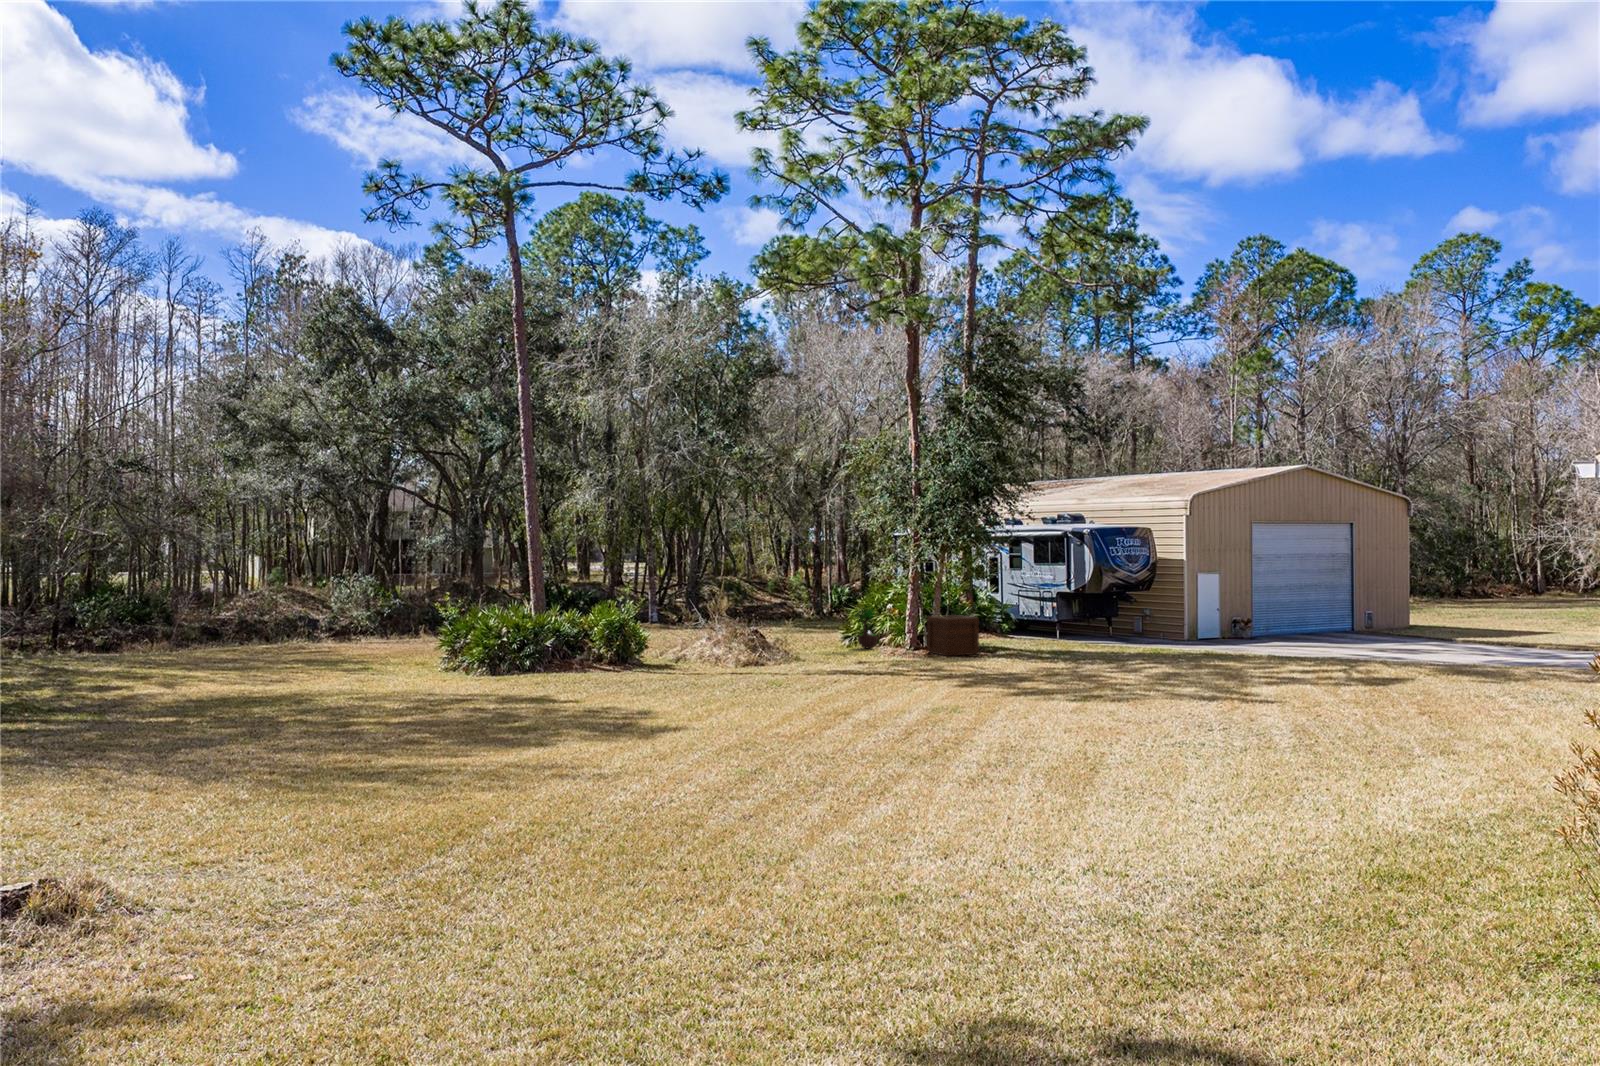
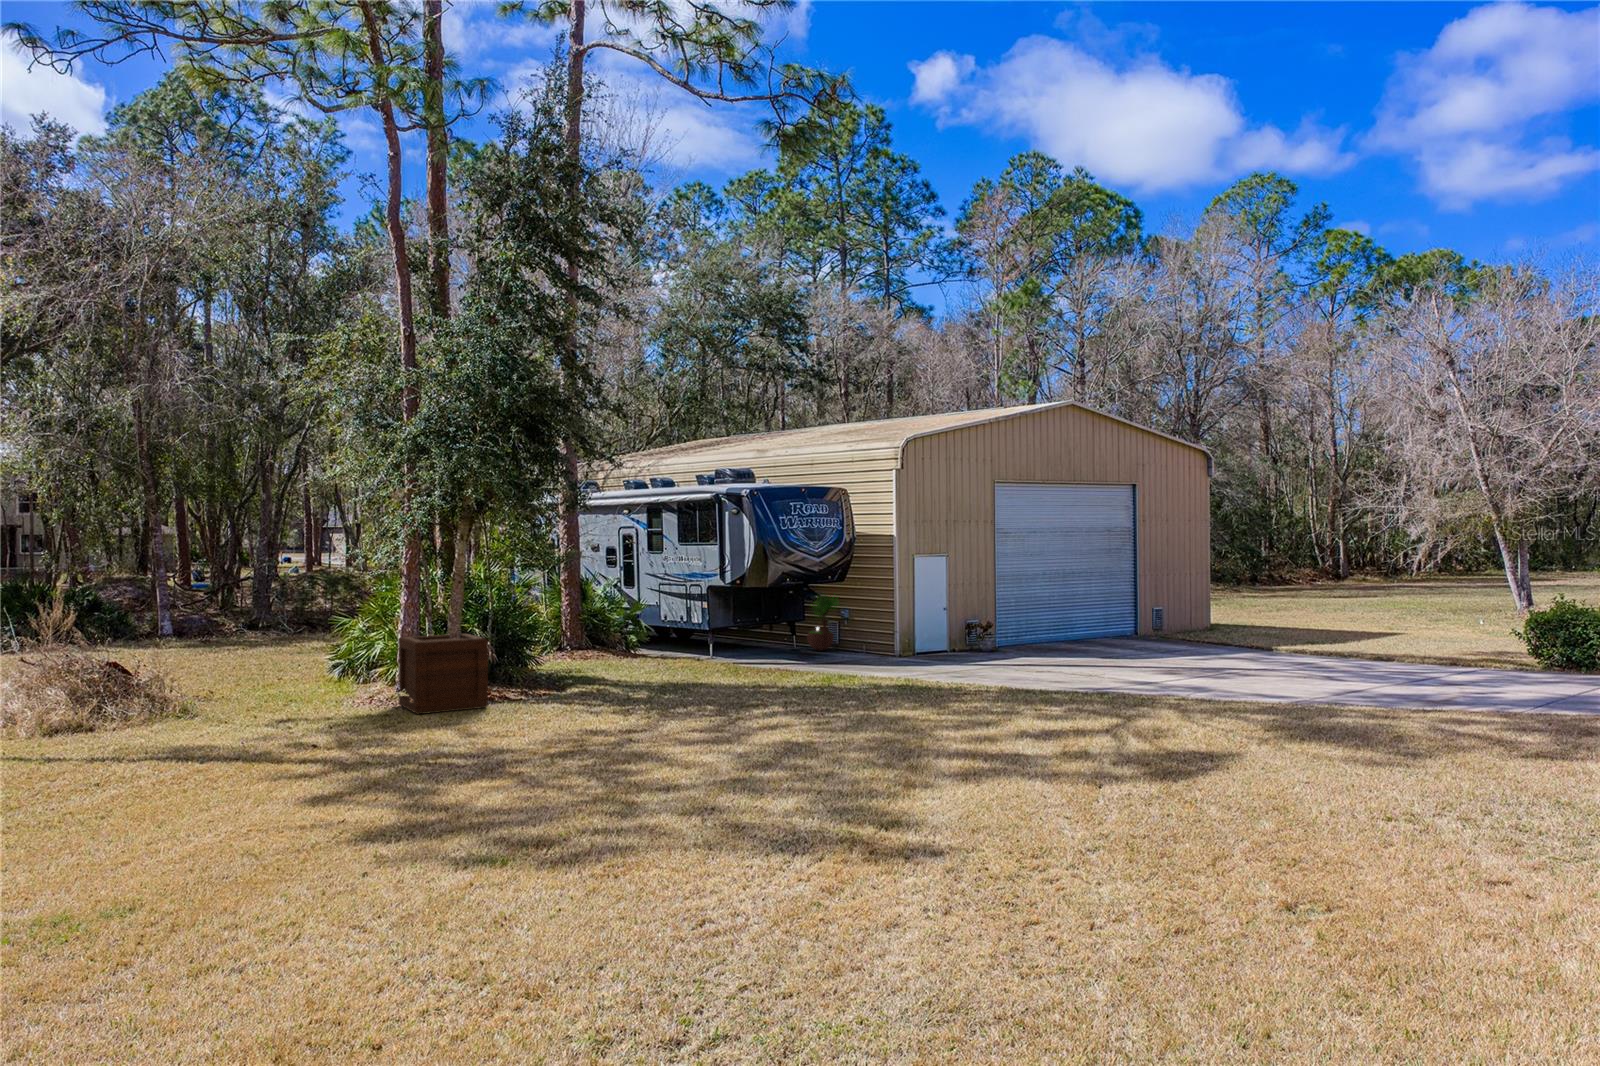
potted tree: present [853,607,878,648] -> present [807,594,837,651]

